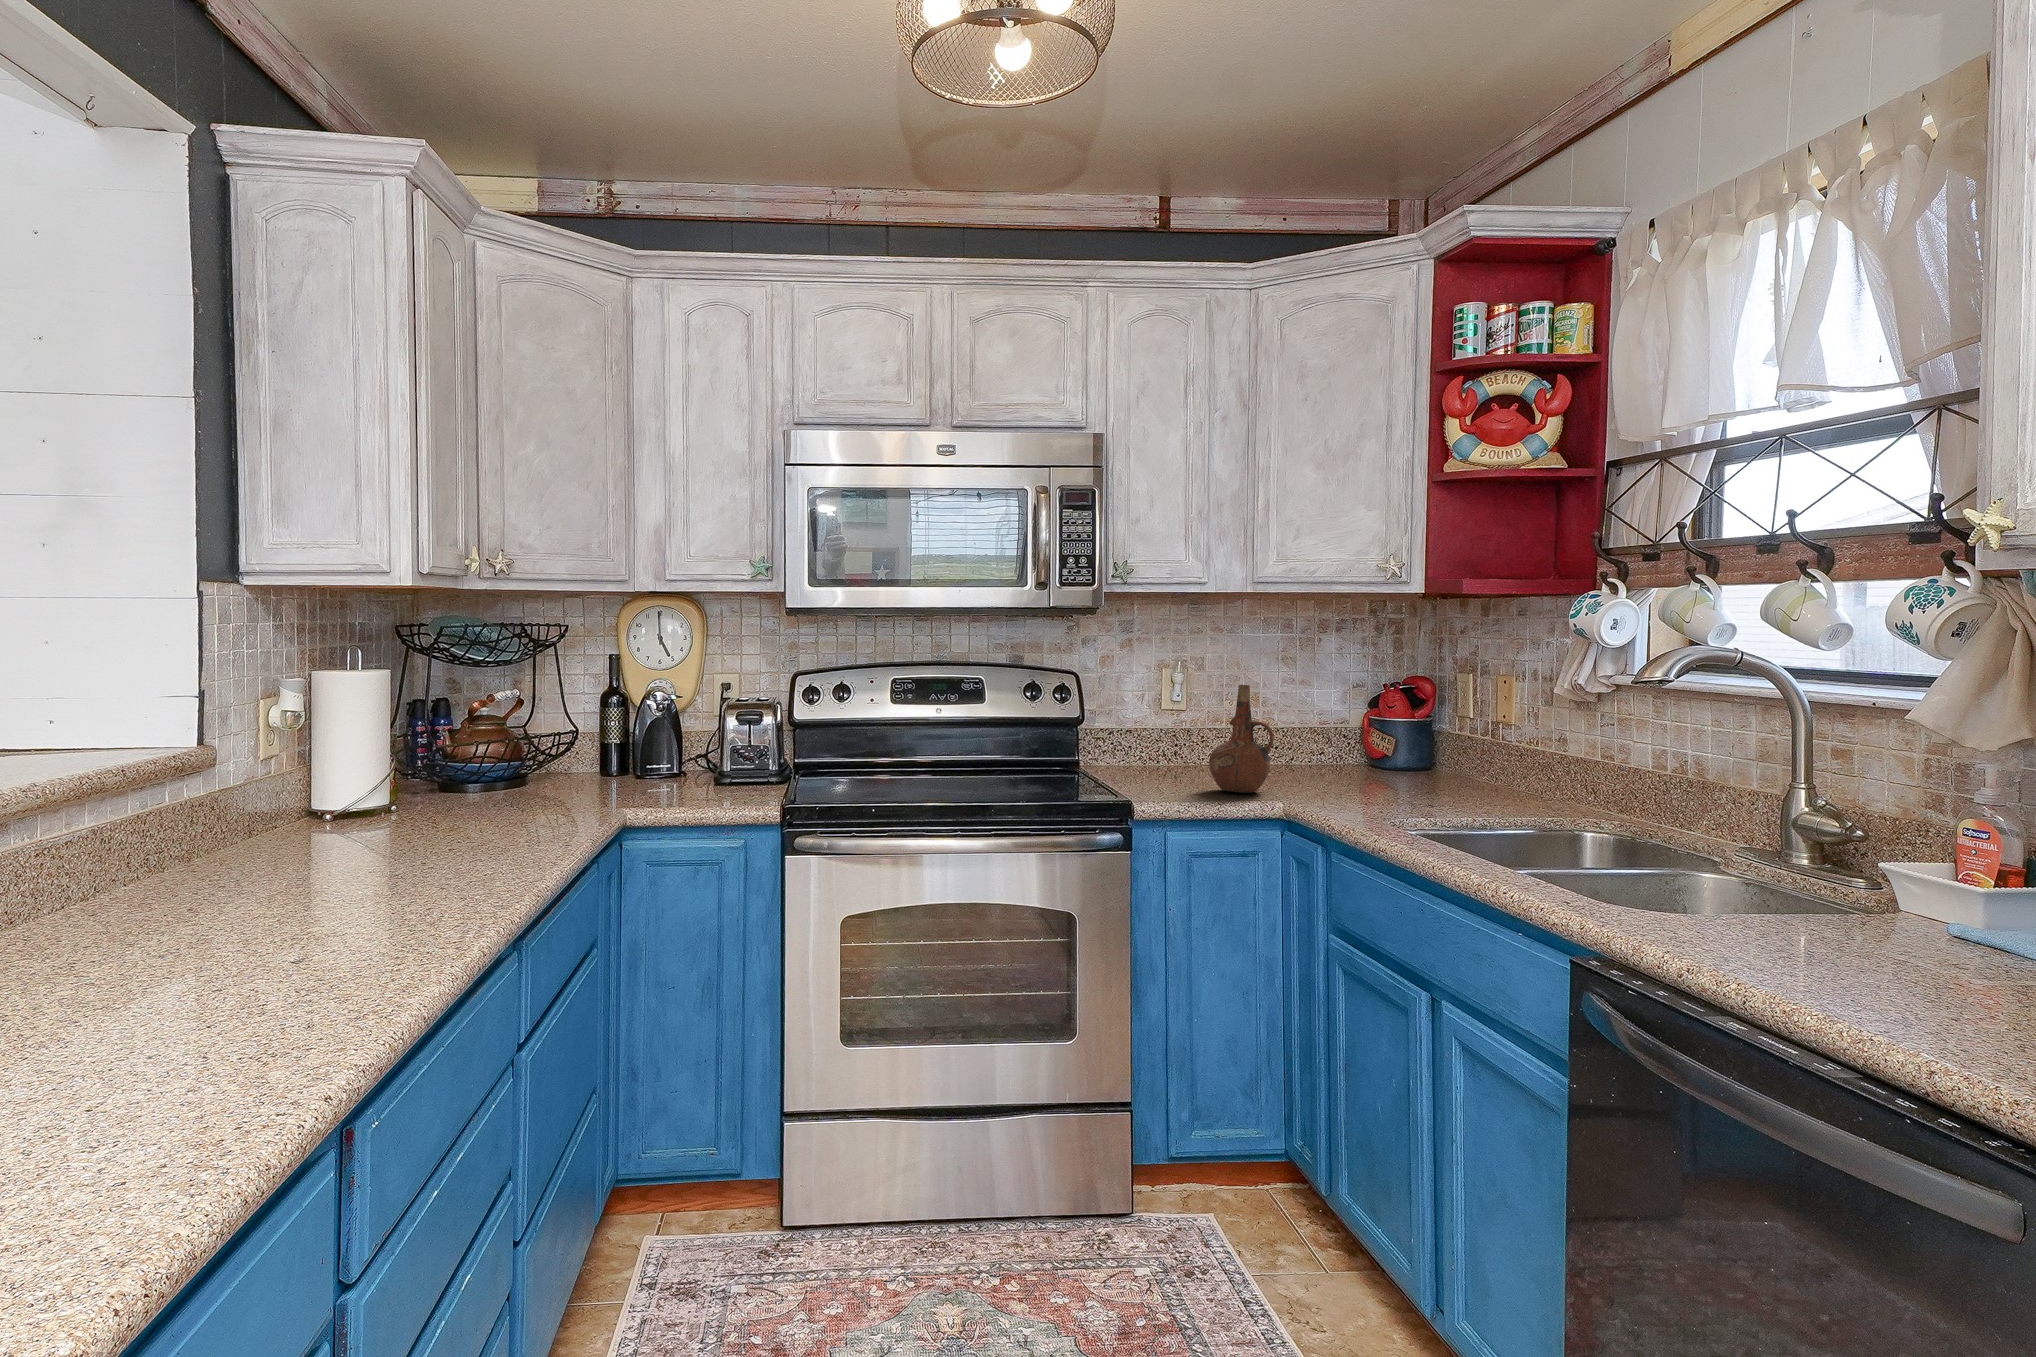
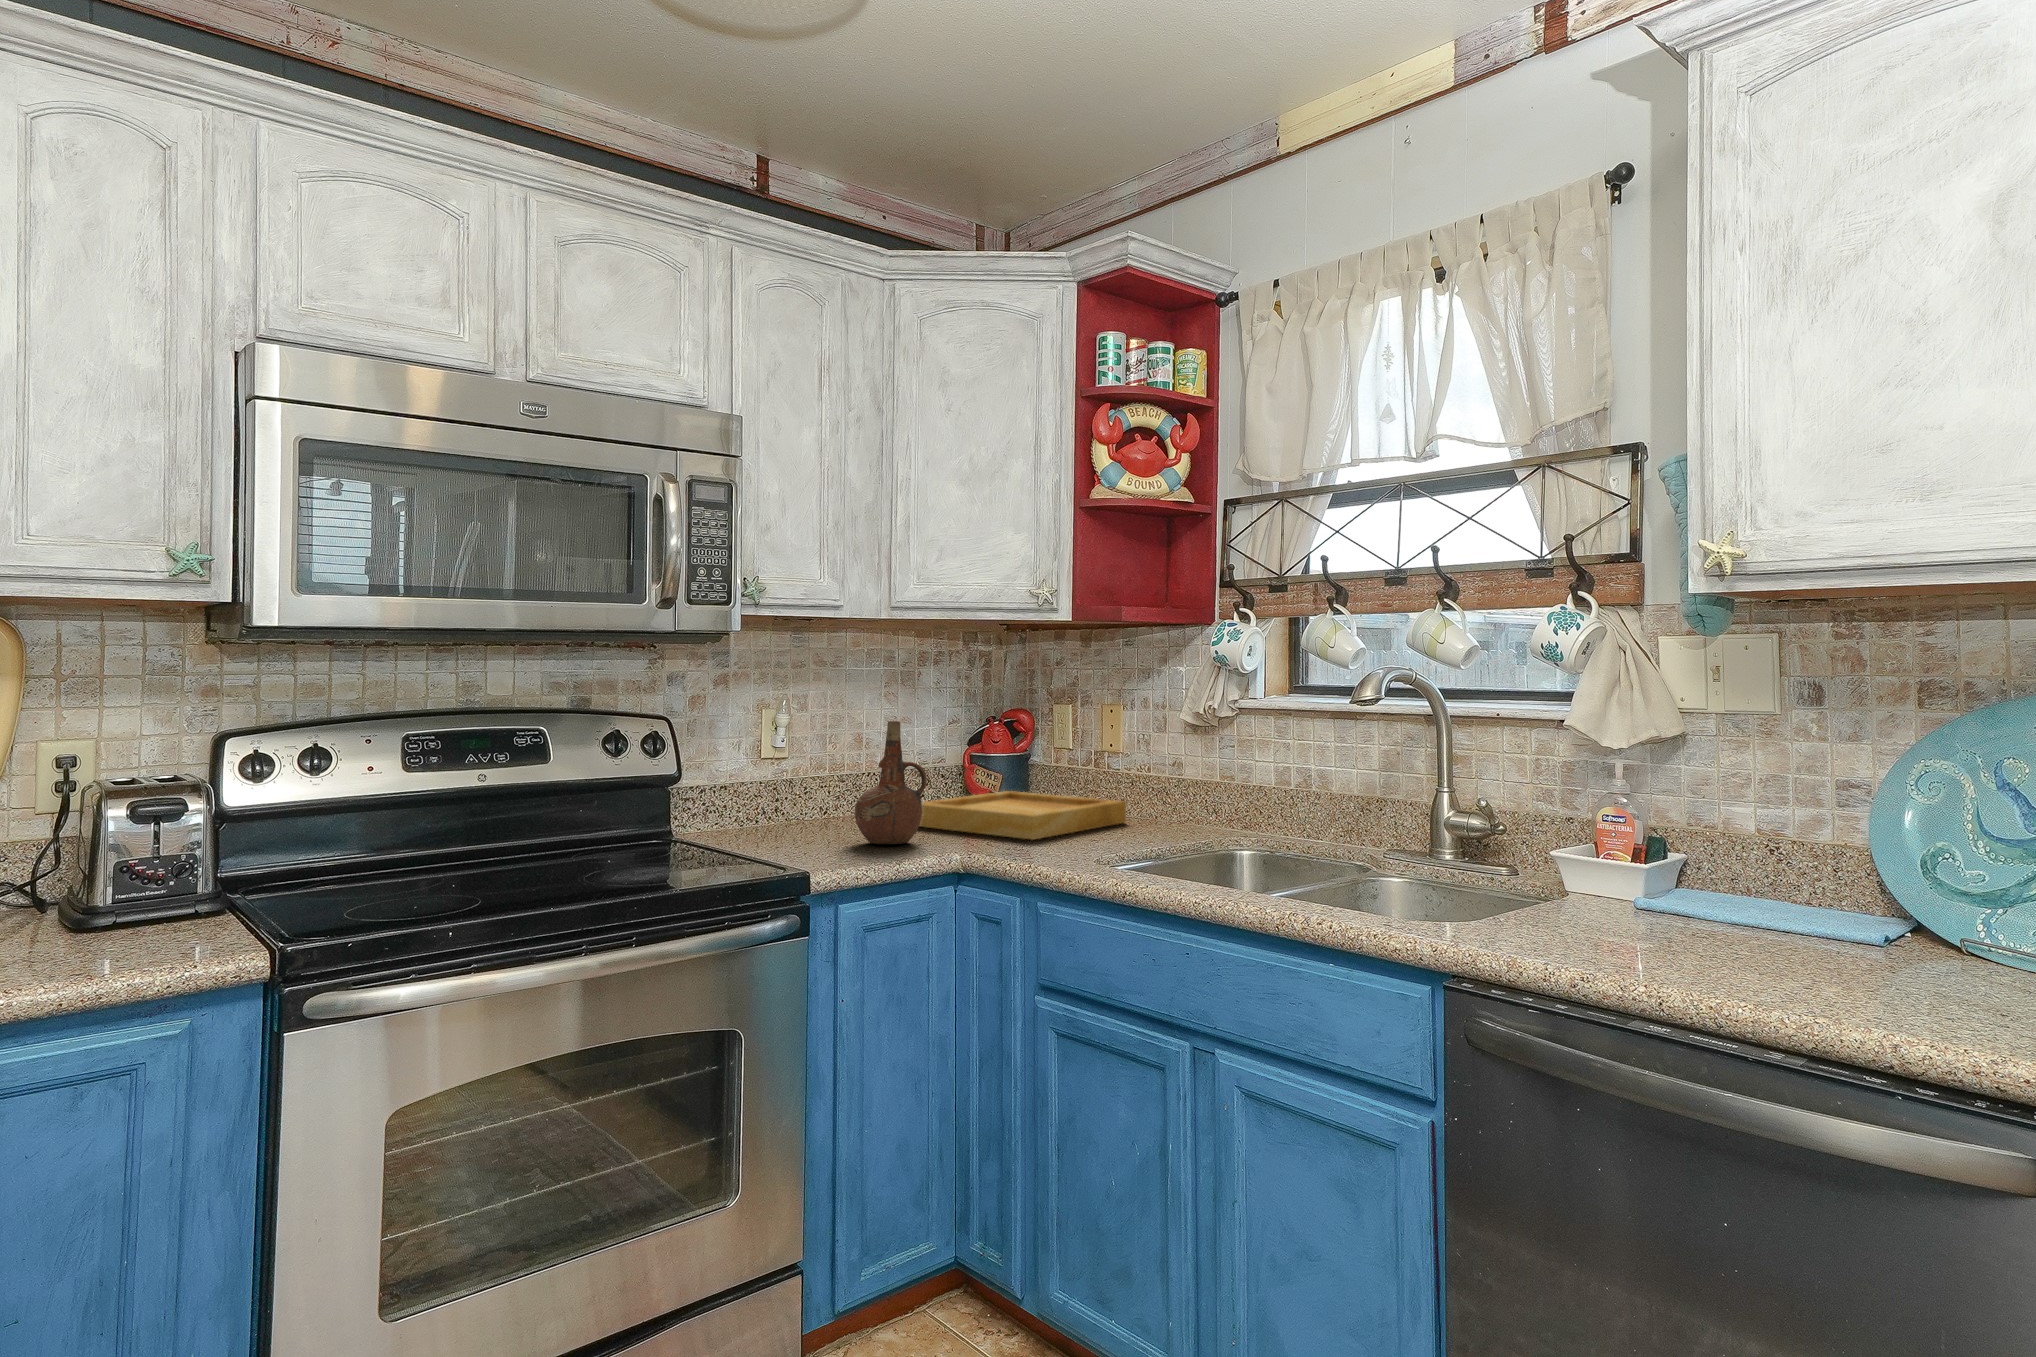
tray: none [1282,754,1499,800] -> present [920,791,1126,840]

